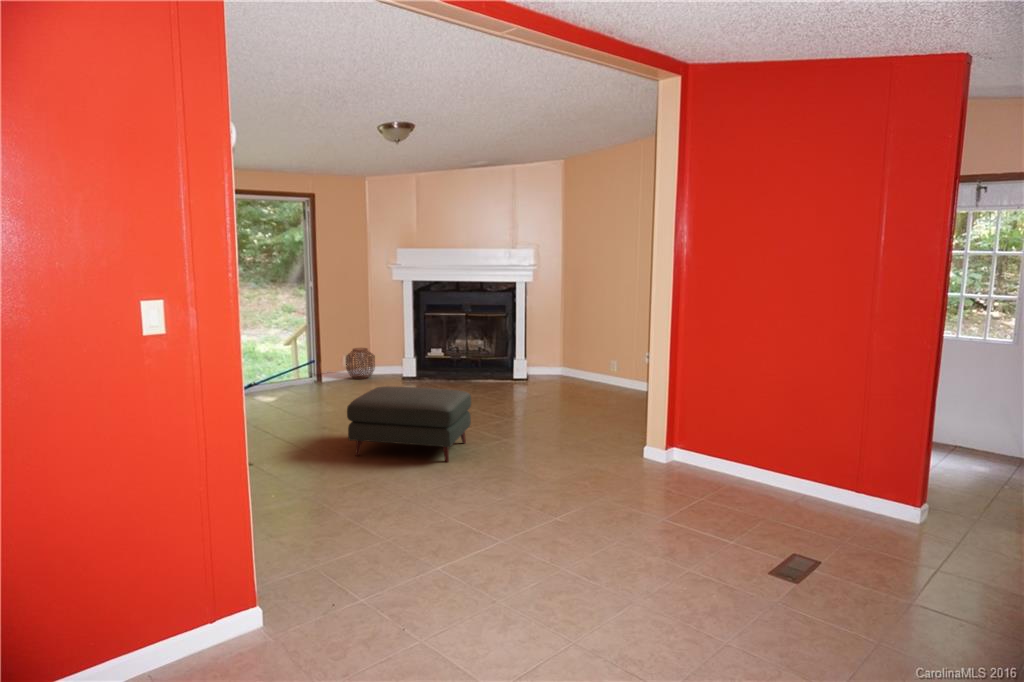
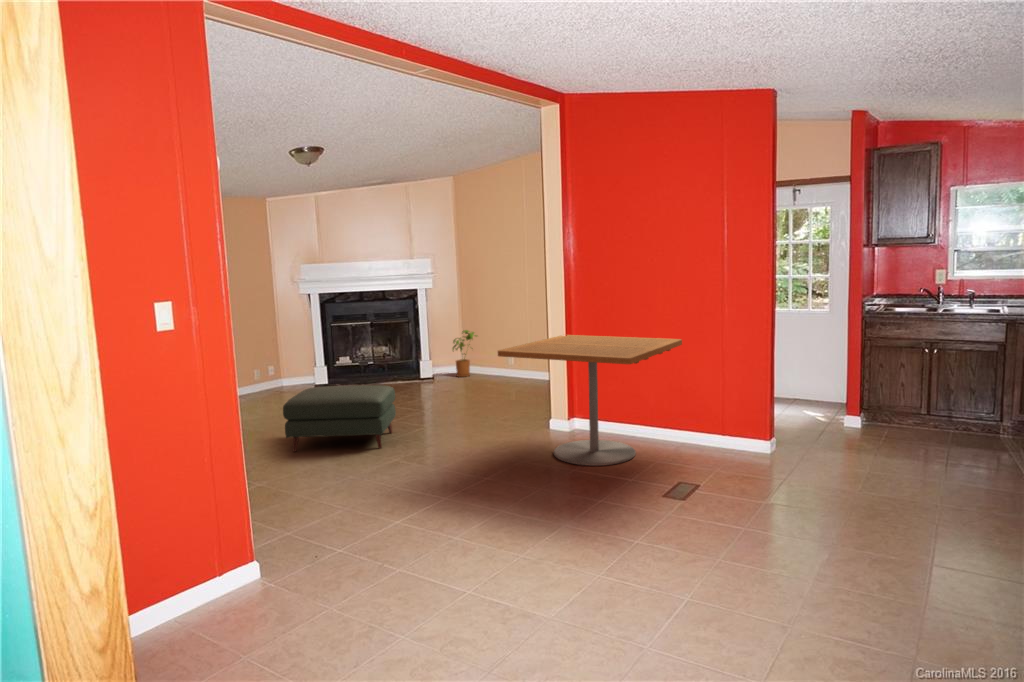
house plant: none [550,329,580,380] -> present [453,330,477,377]
woven basket: present [346,348,375,379] -> none [256,361,286,391]
dining table: none [580,350,813,517] -> present [498,335,682,466]

